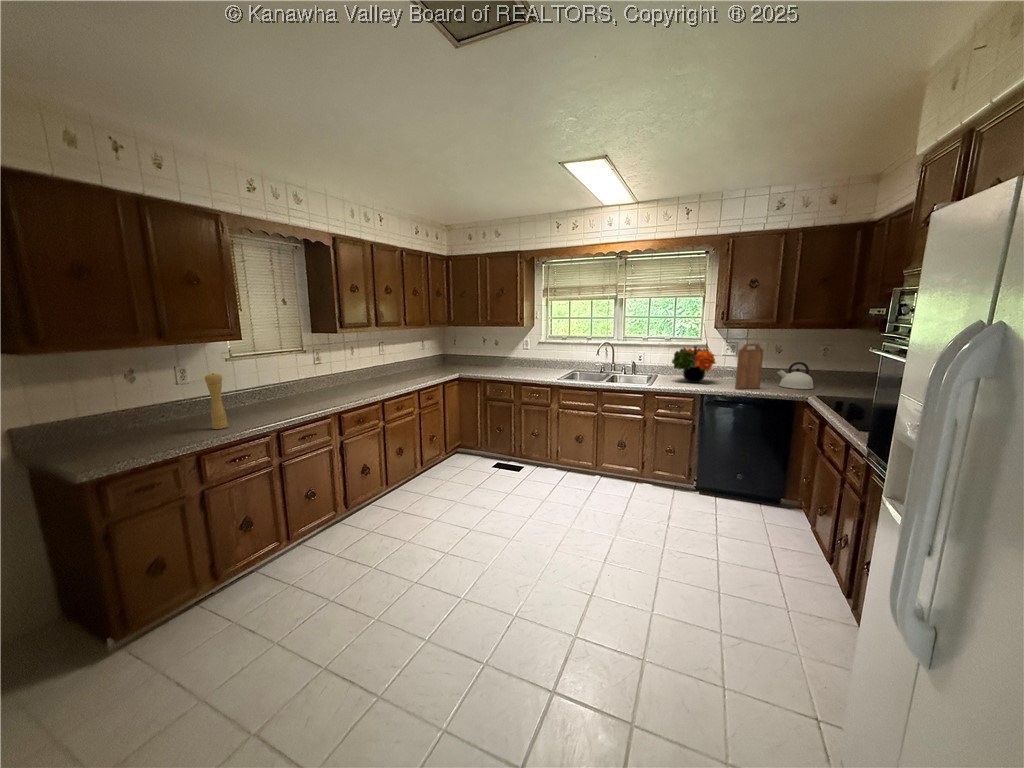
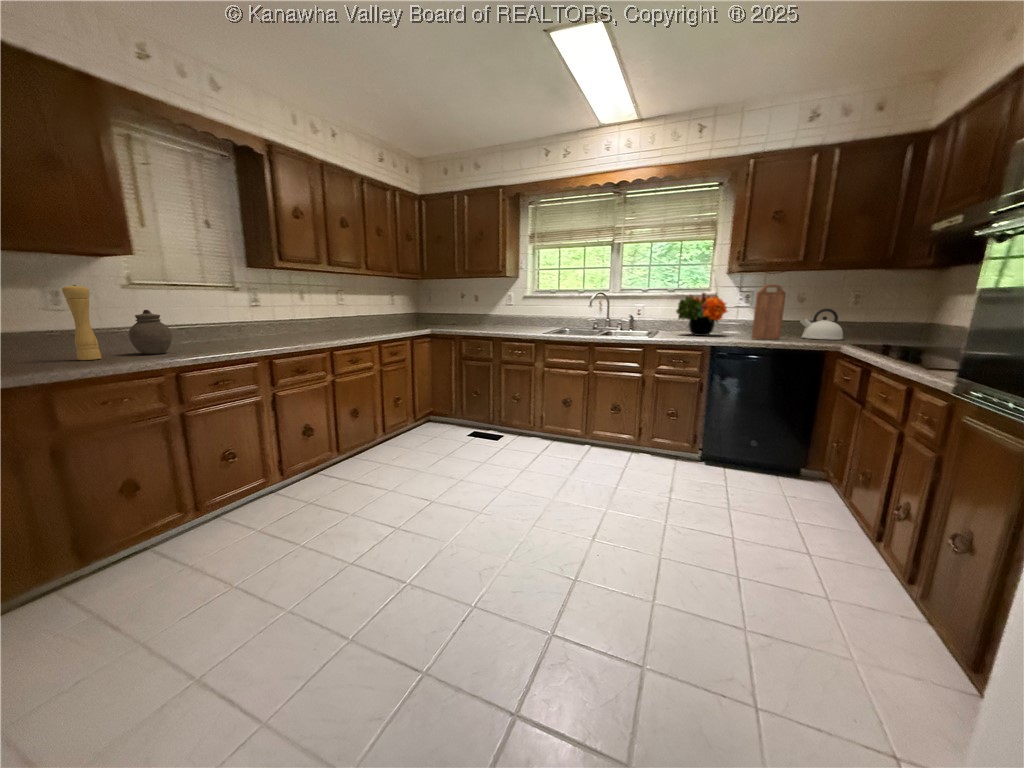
jar: none [243,385,272,419] -> present [129,310,172,354]

